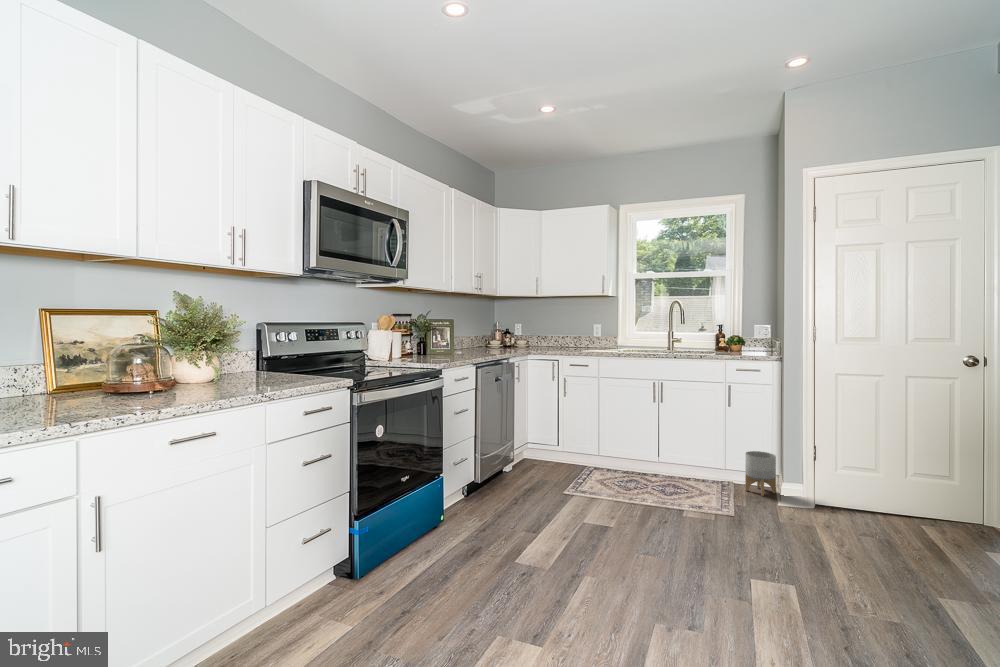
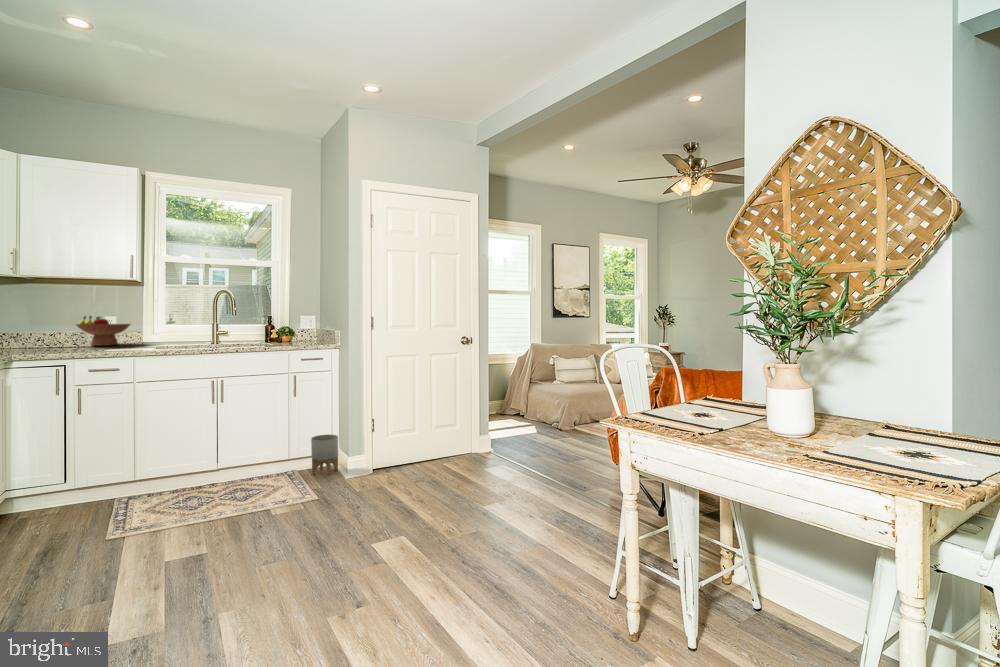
fruit bowl: none [577,324,612,347] -> present [76,316,130,346]

